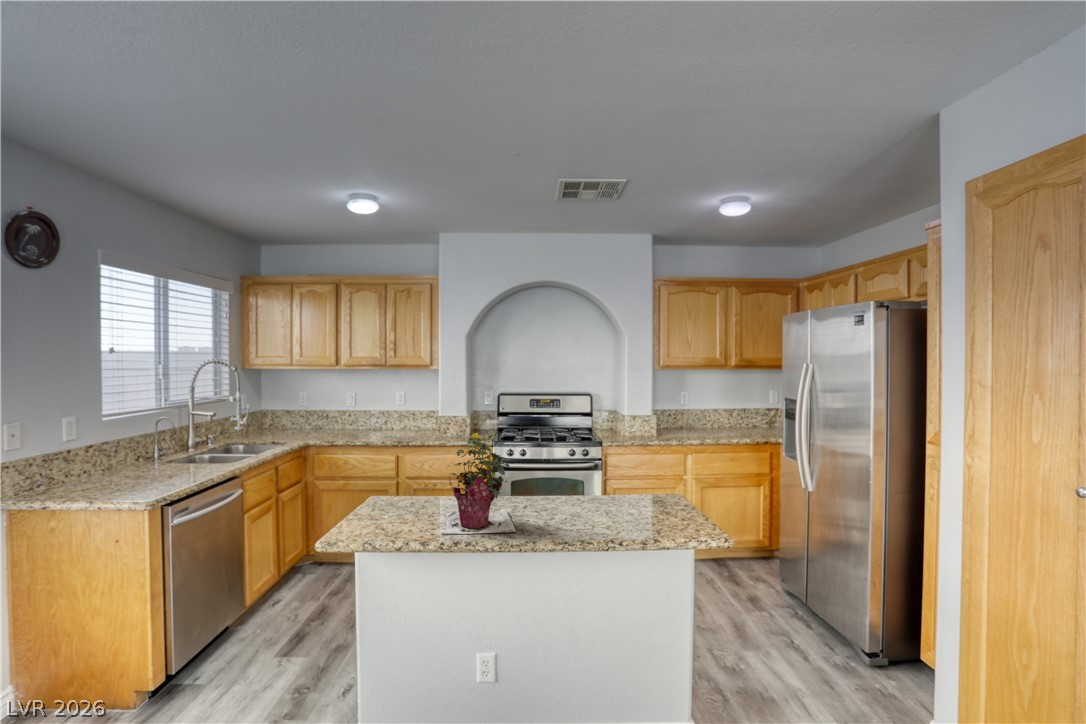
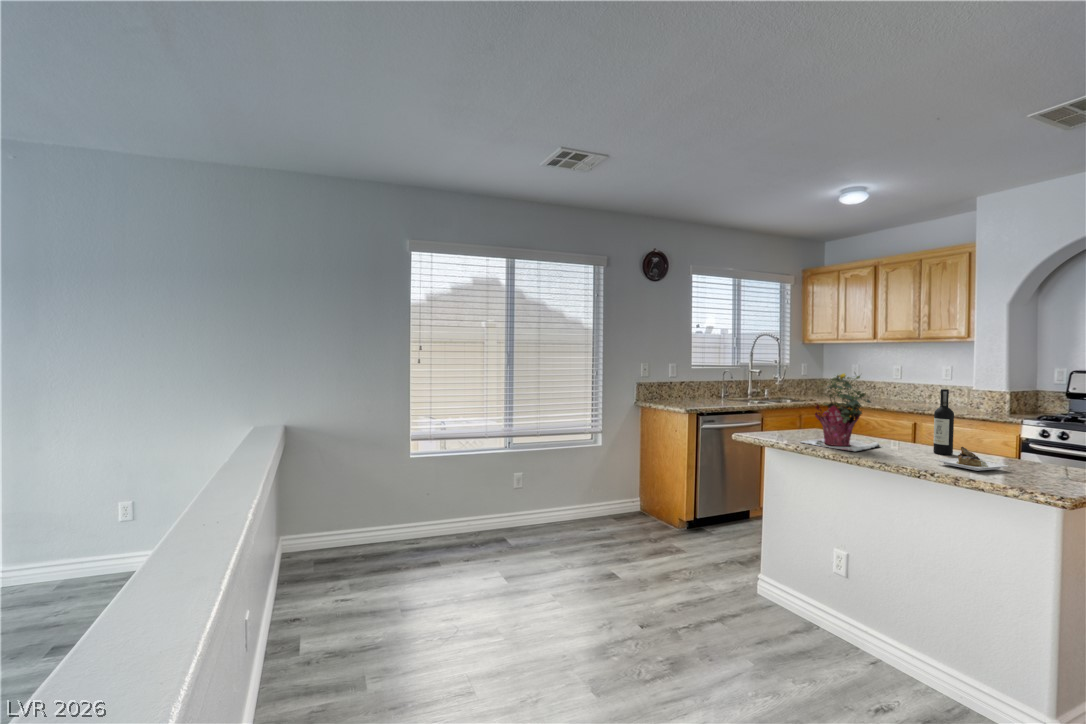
wine bottle: none [550,439,637,526] -> present [933,389,1009,471]

